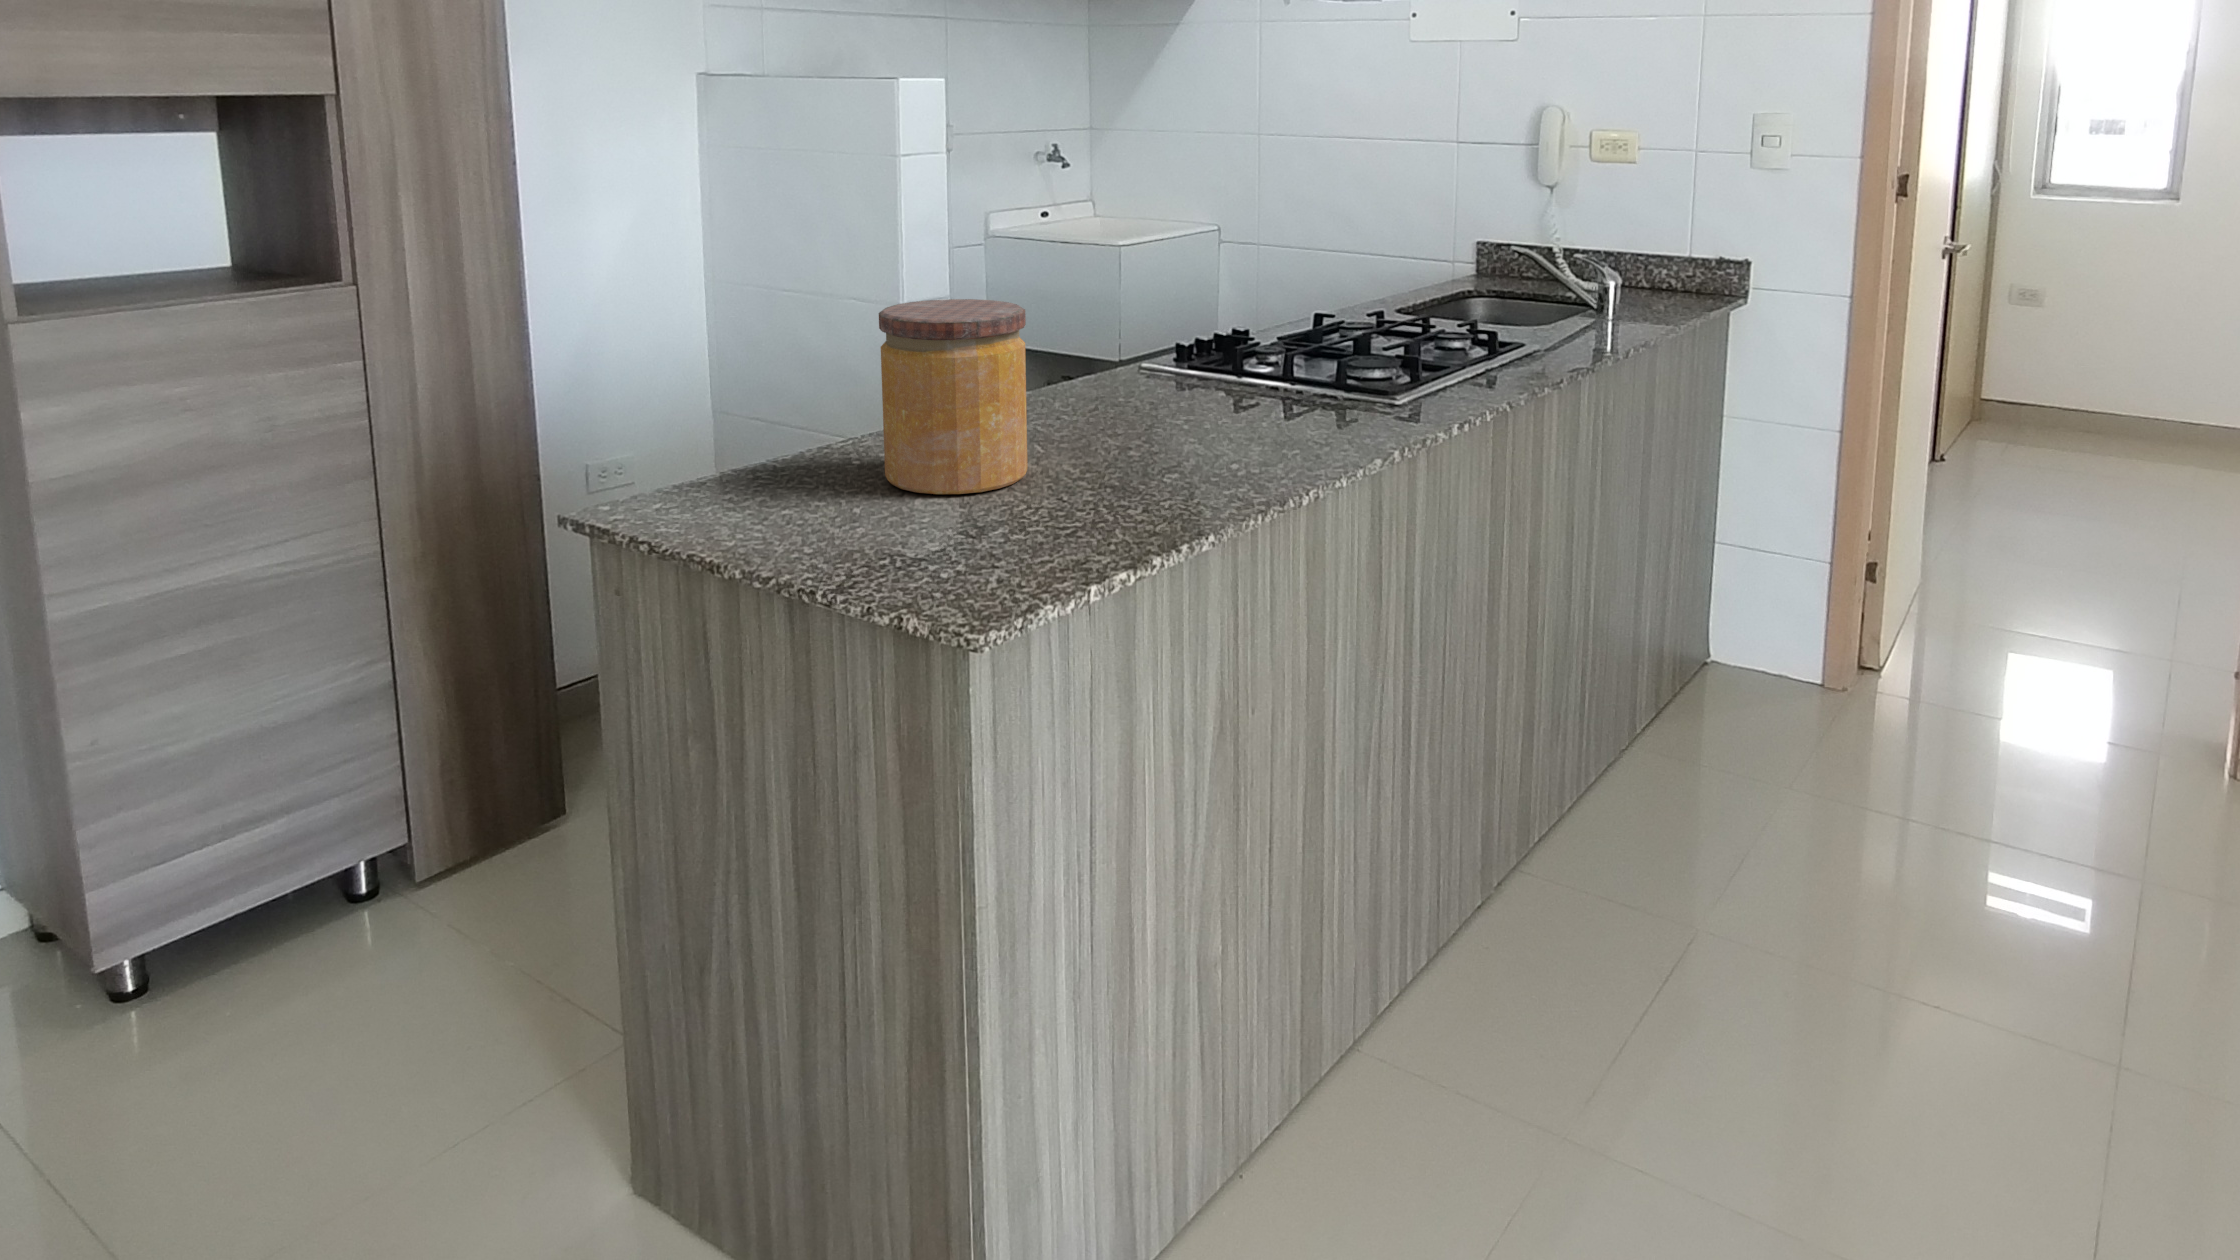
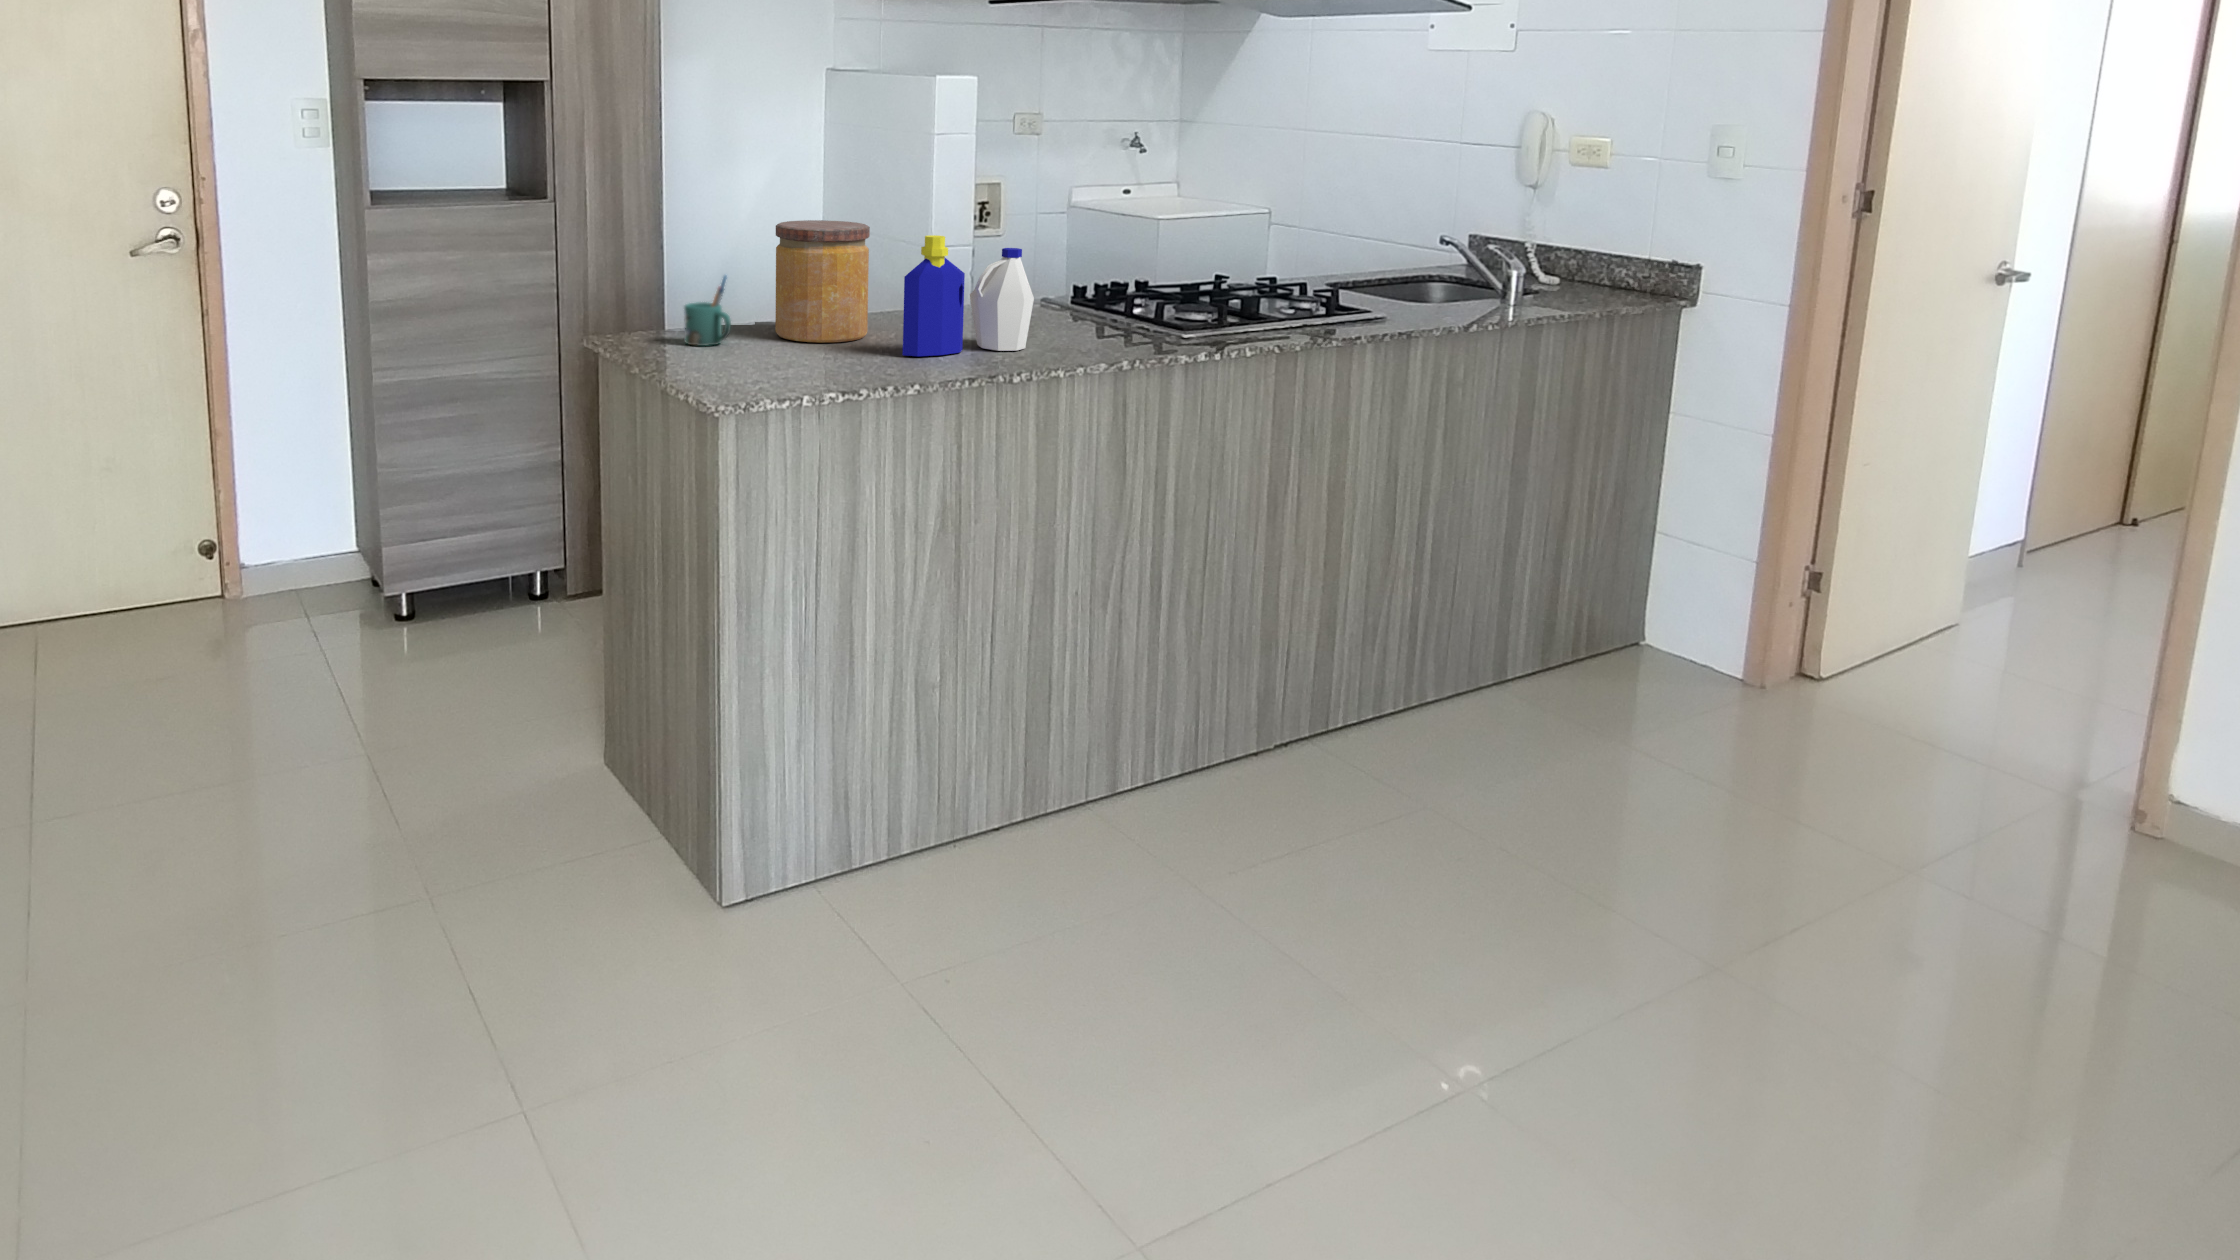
bottle: none [1132,316,1282,502] -> present [903,235,1034,356]
mug: none [761,406,848,528] -> present [684,276,731,346]

